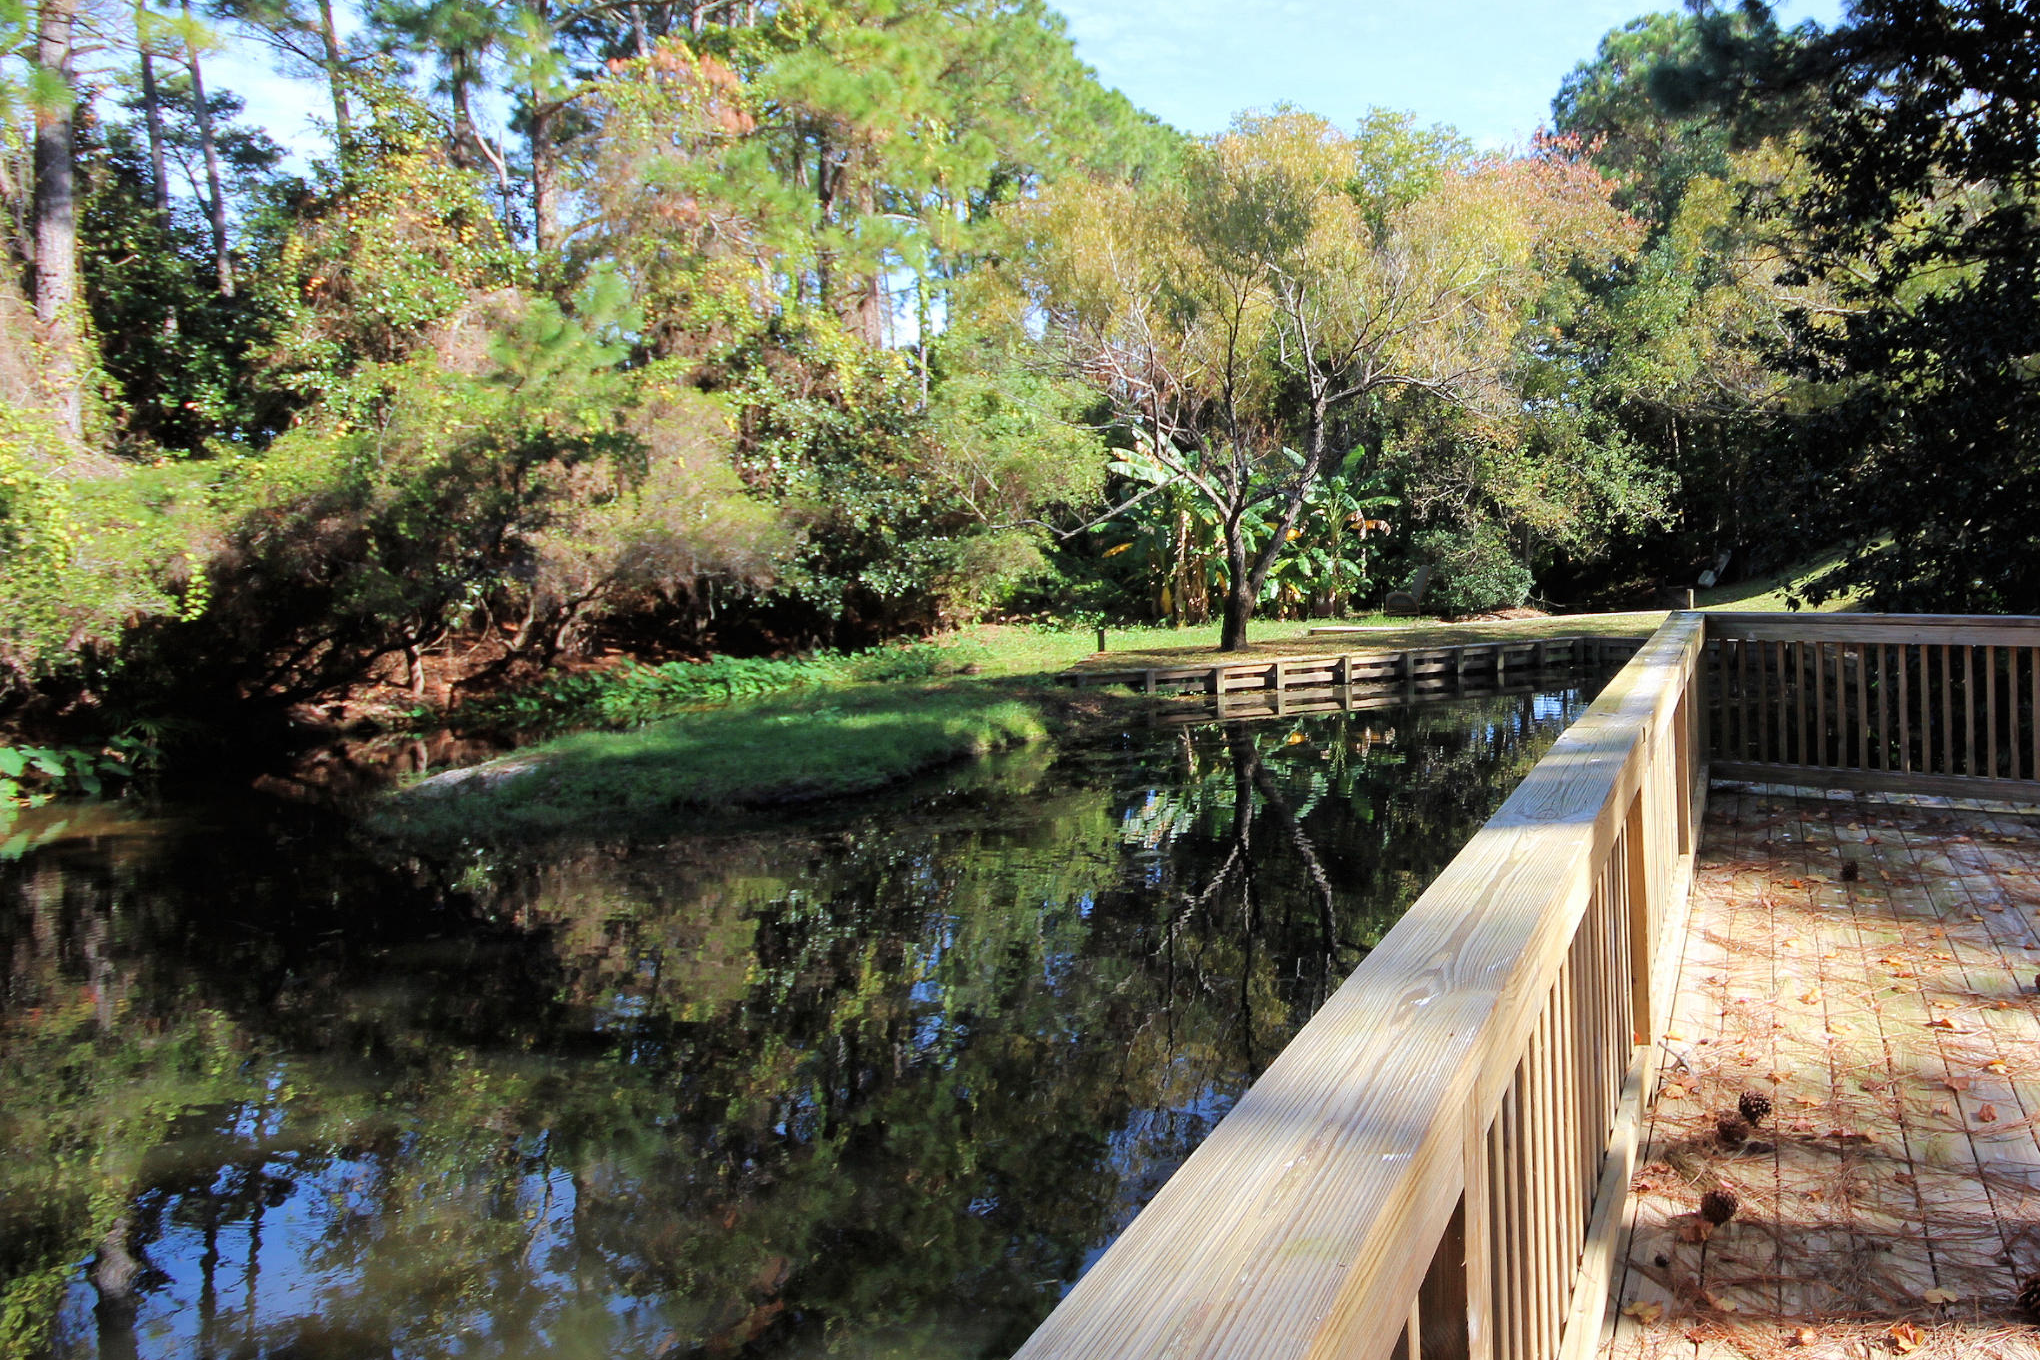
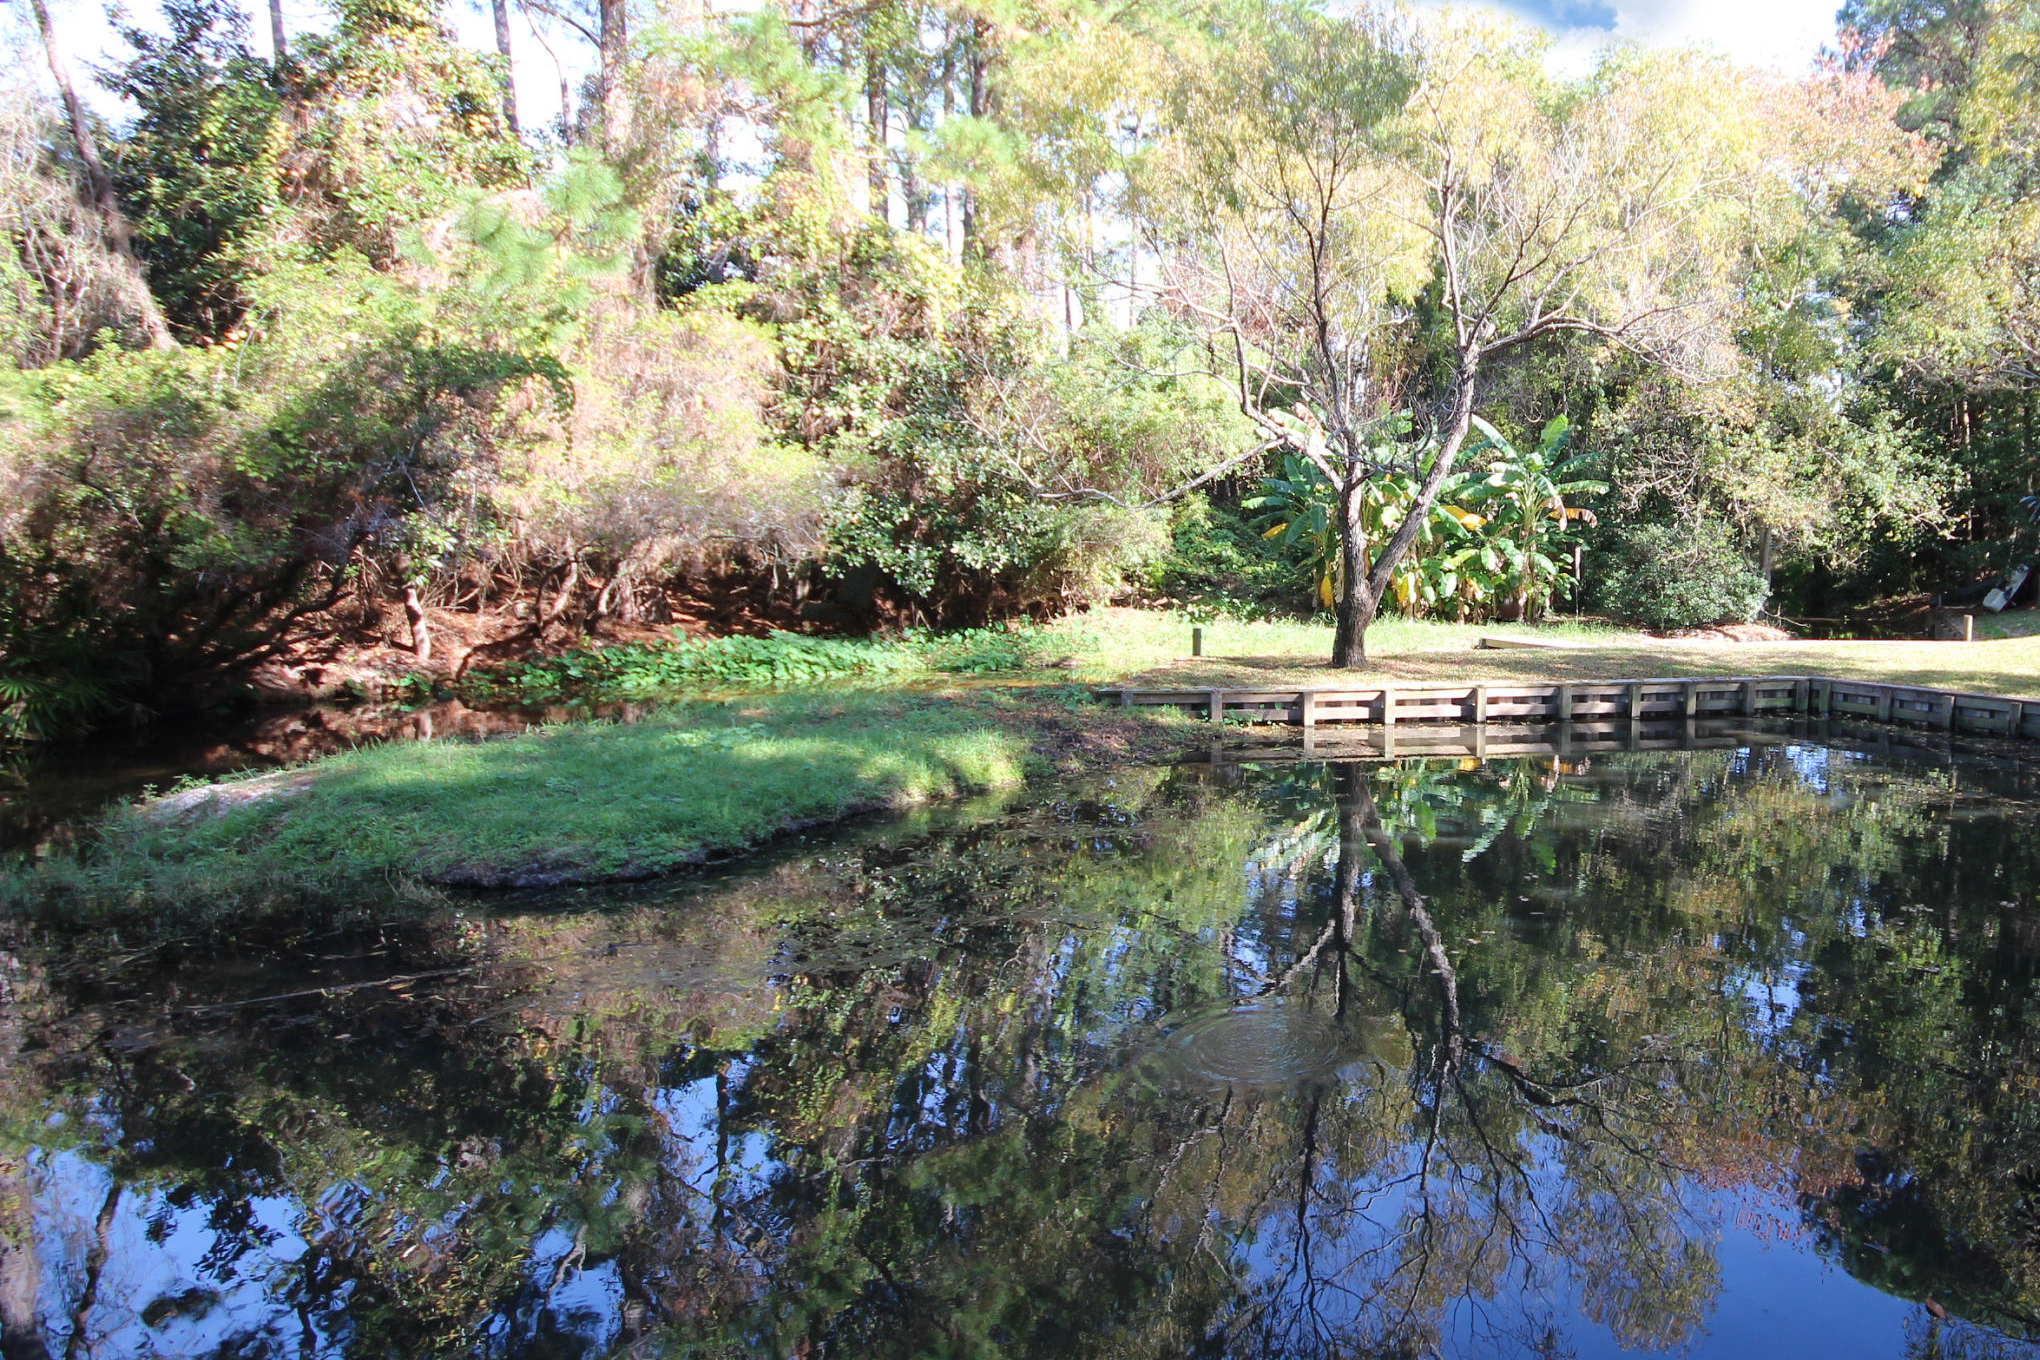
lounge chair: present [1386,565,1432,617] -> present [798,563,882,639]

